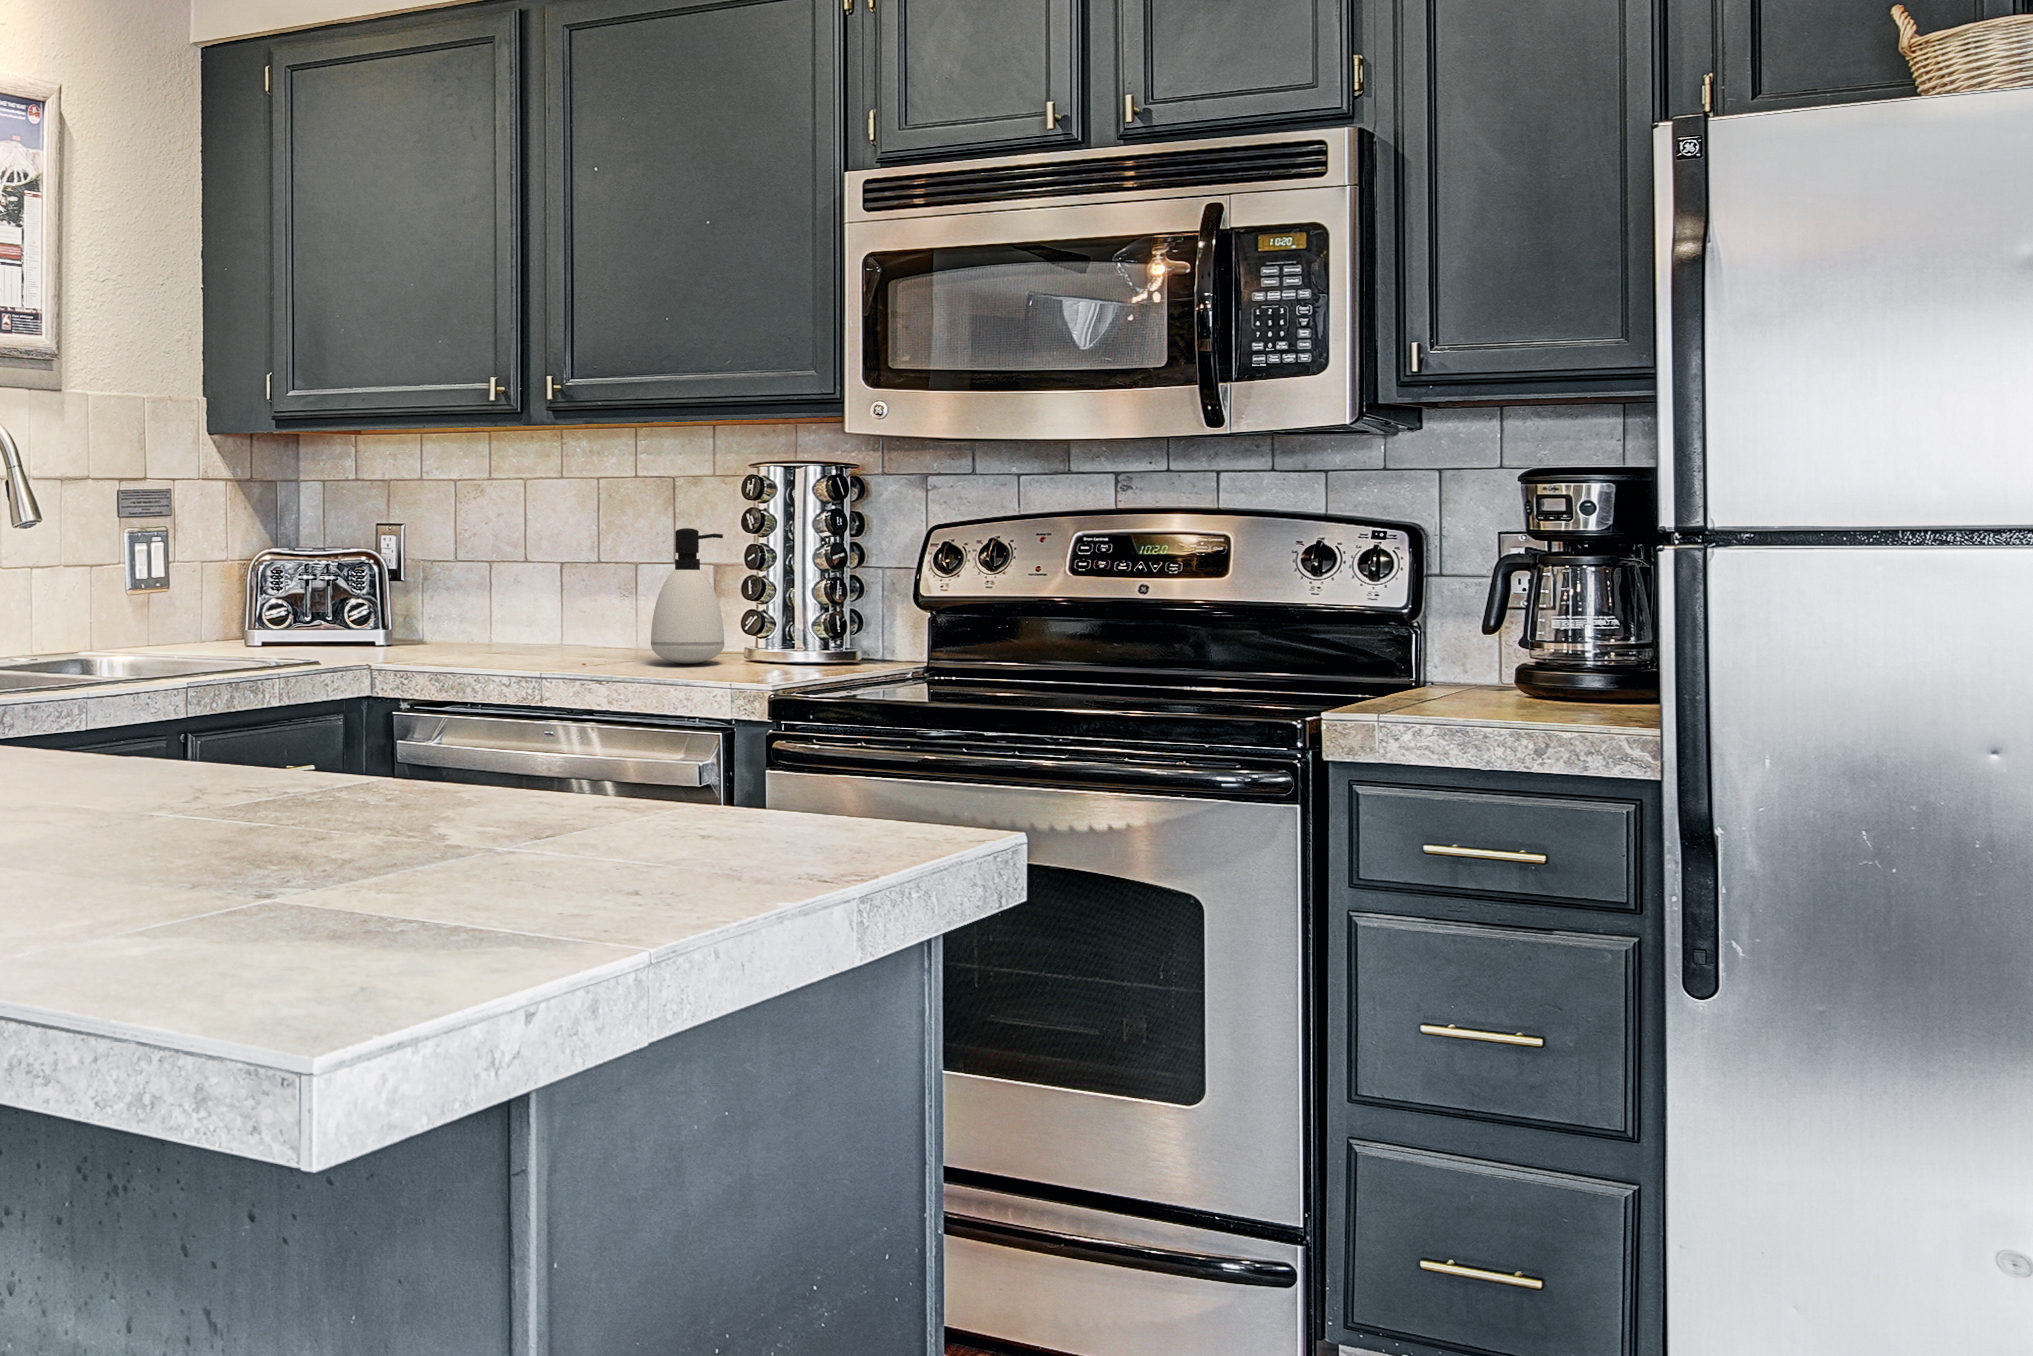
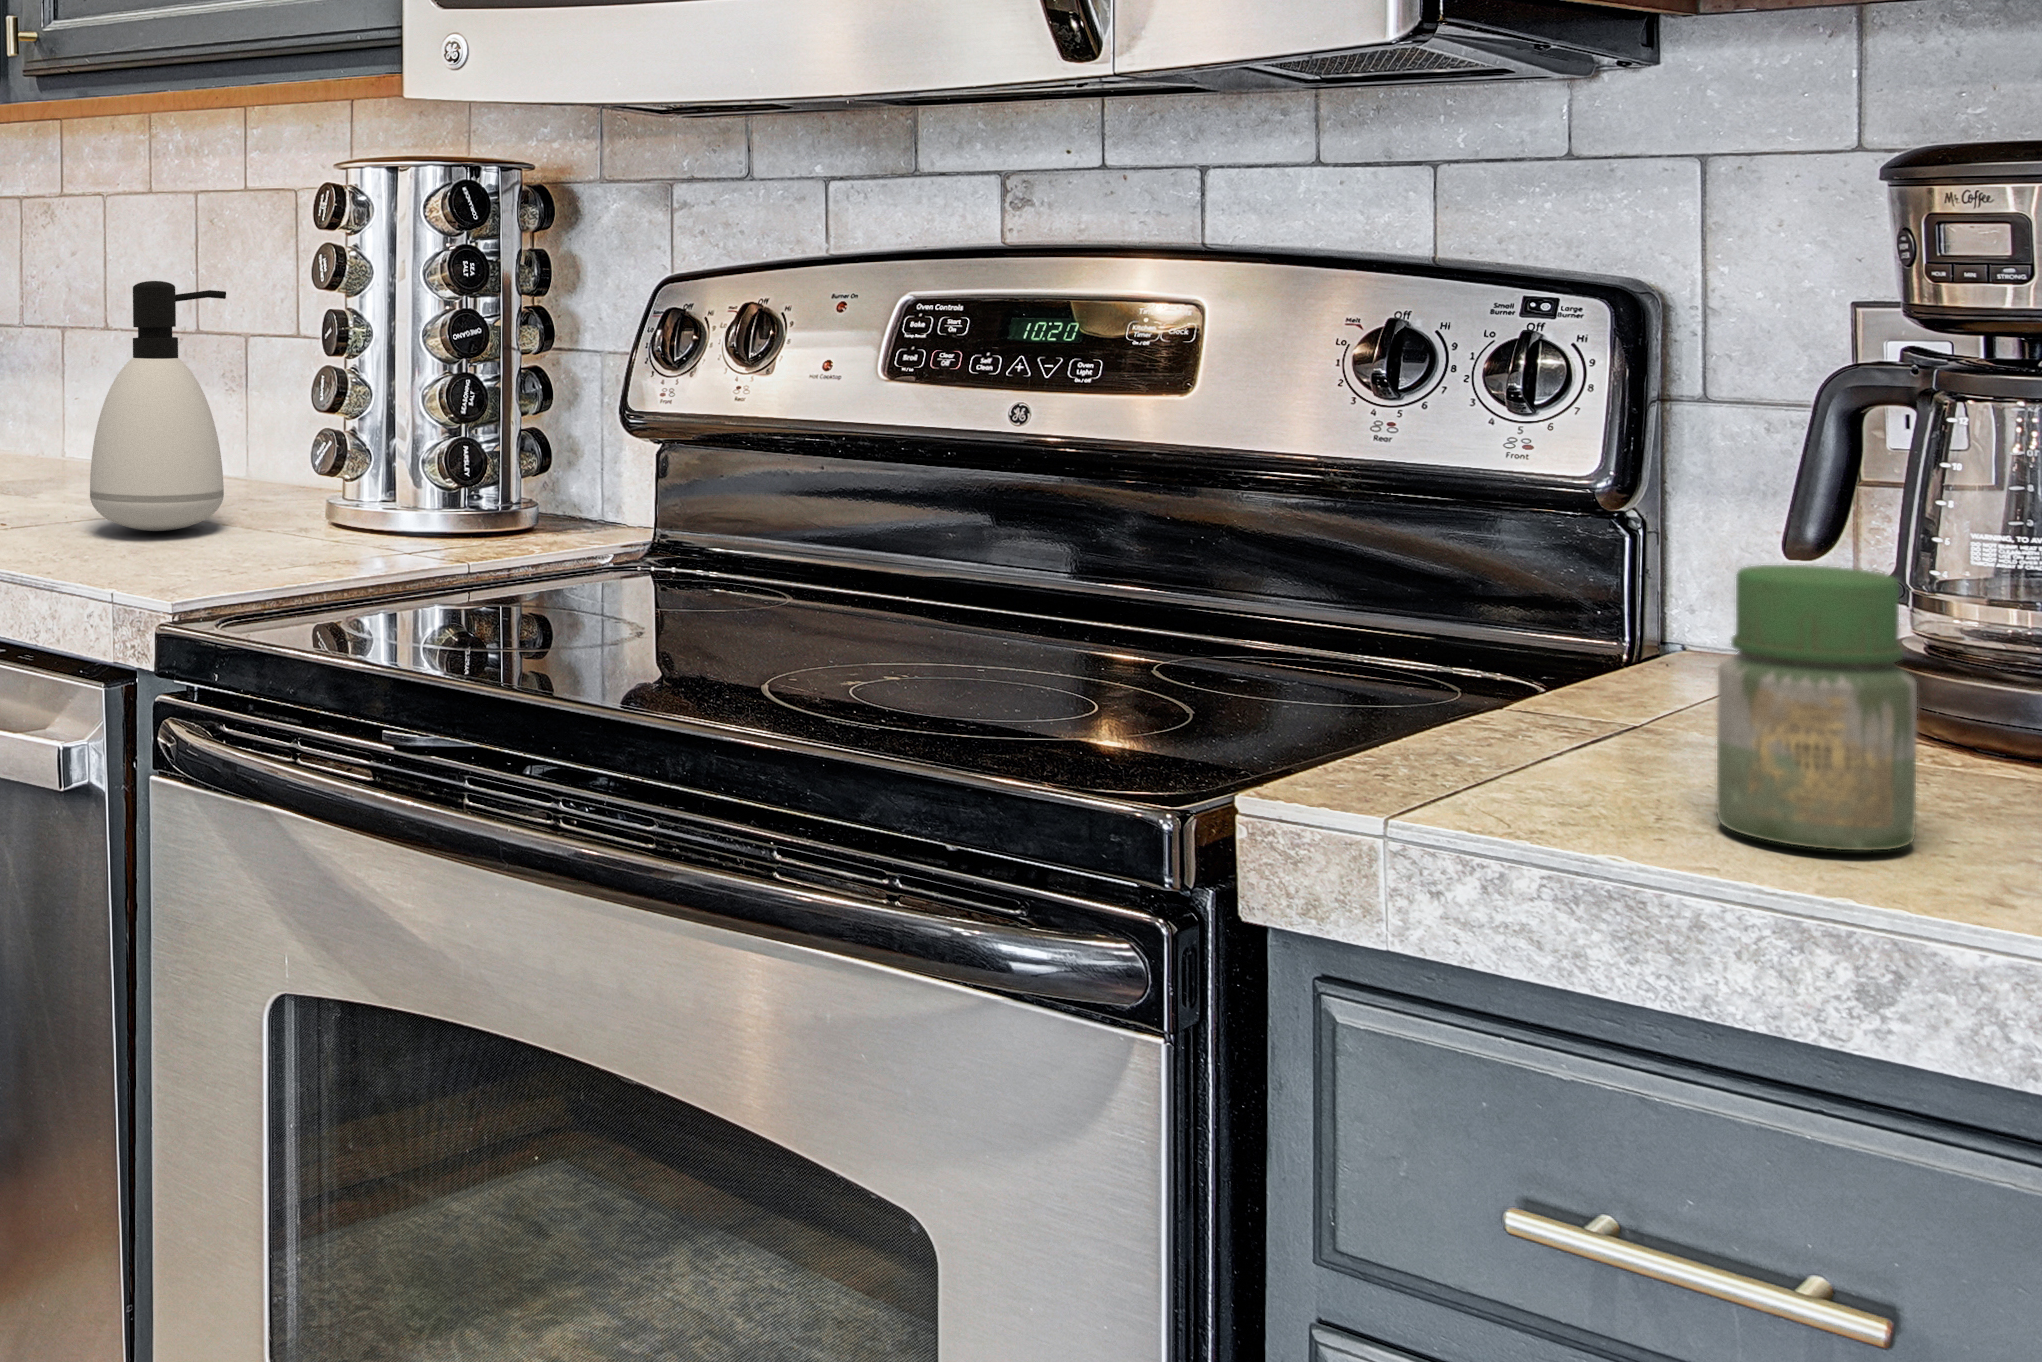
jar: none [1484,617,1548,712] -> present [1717,565,1917,850]

